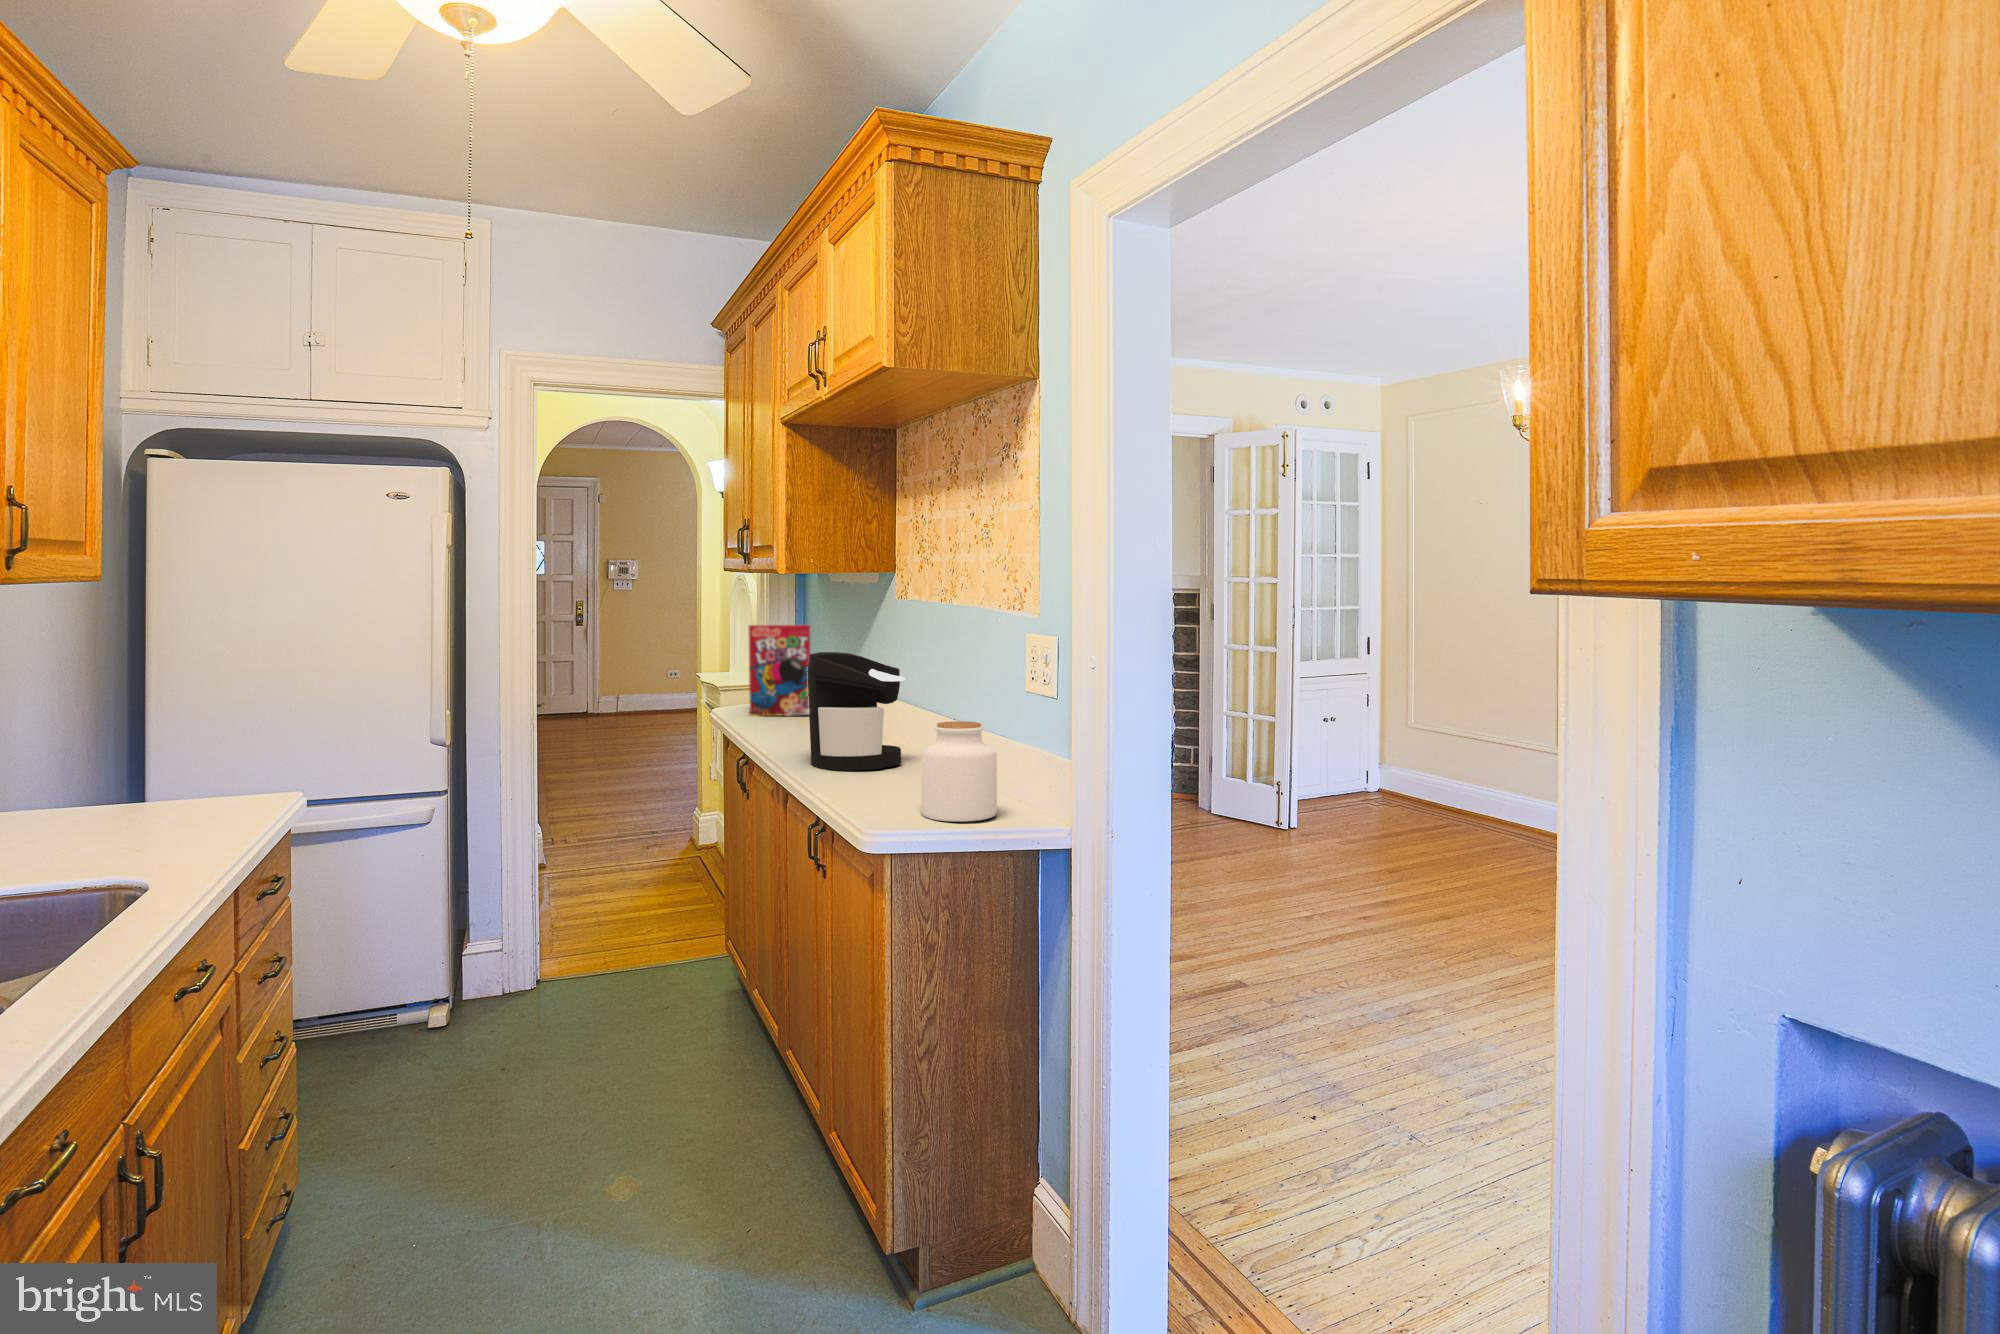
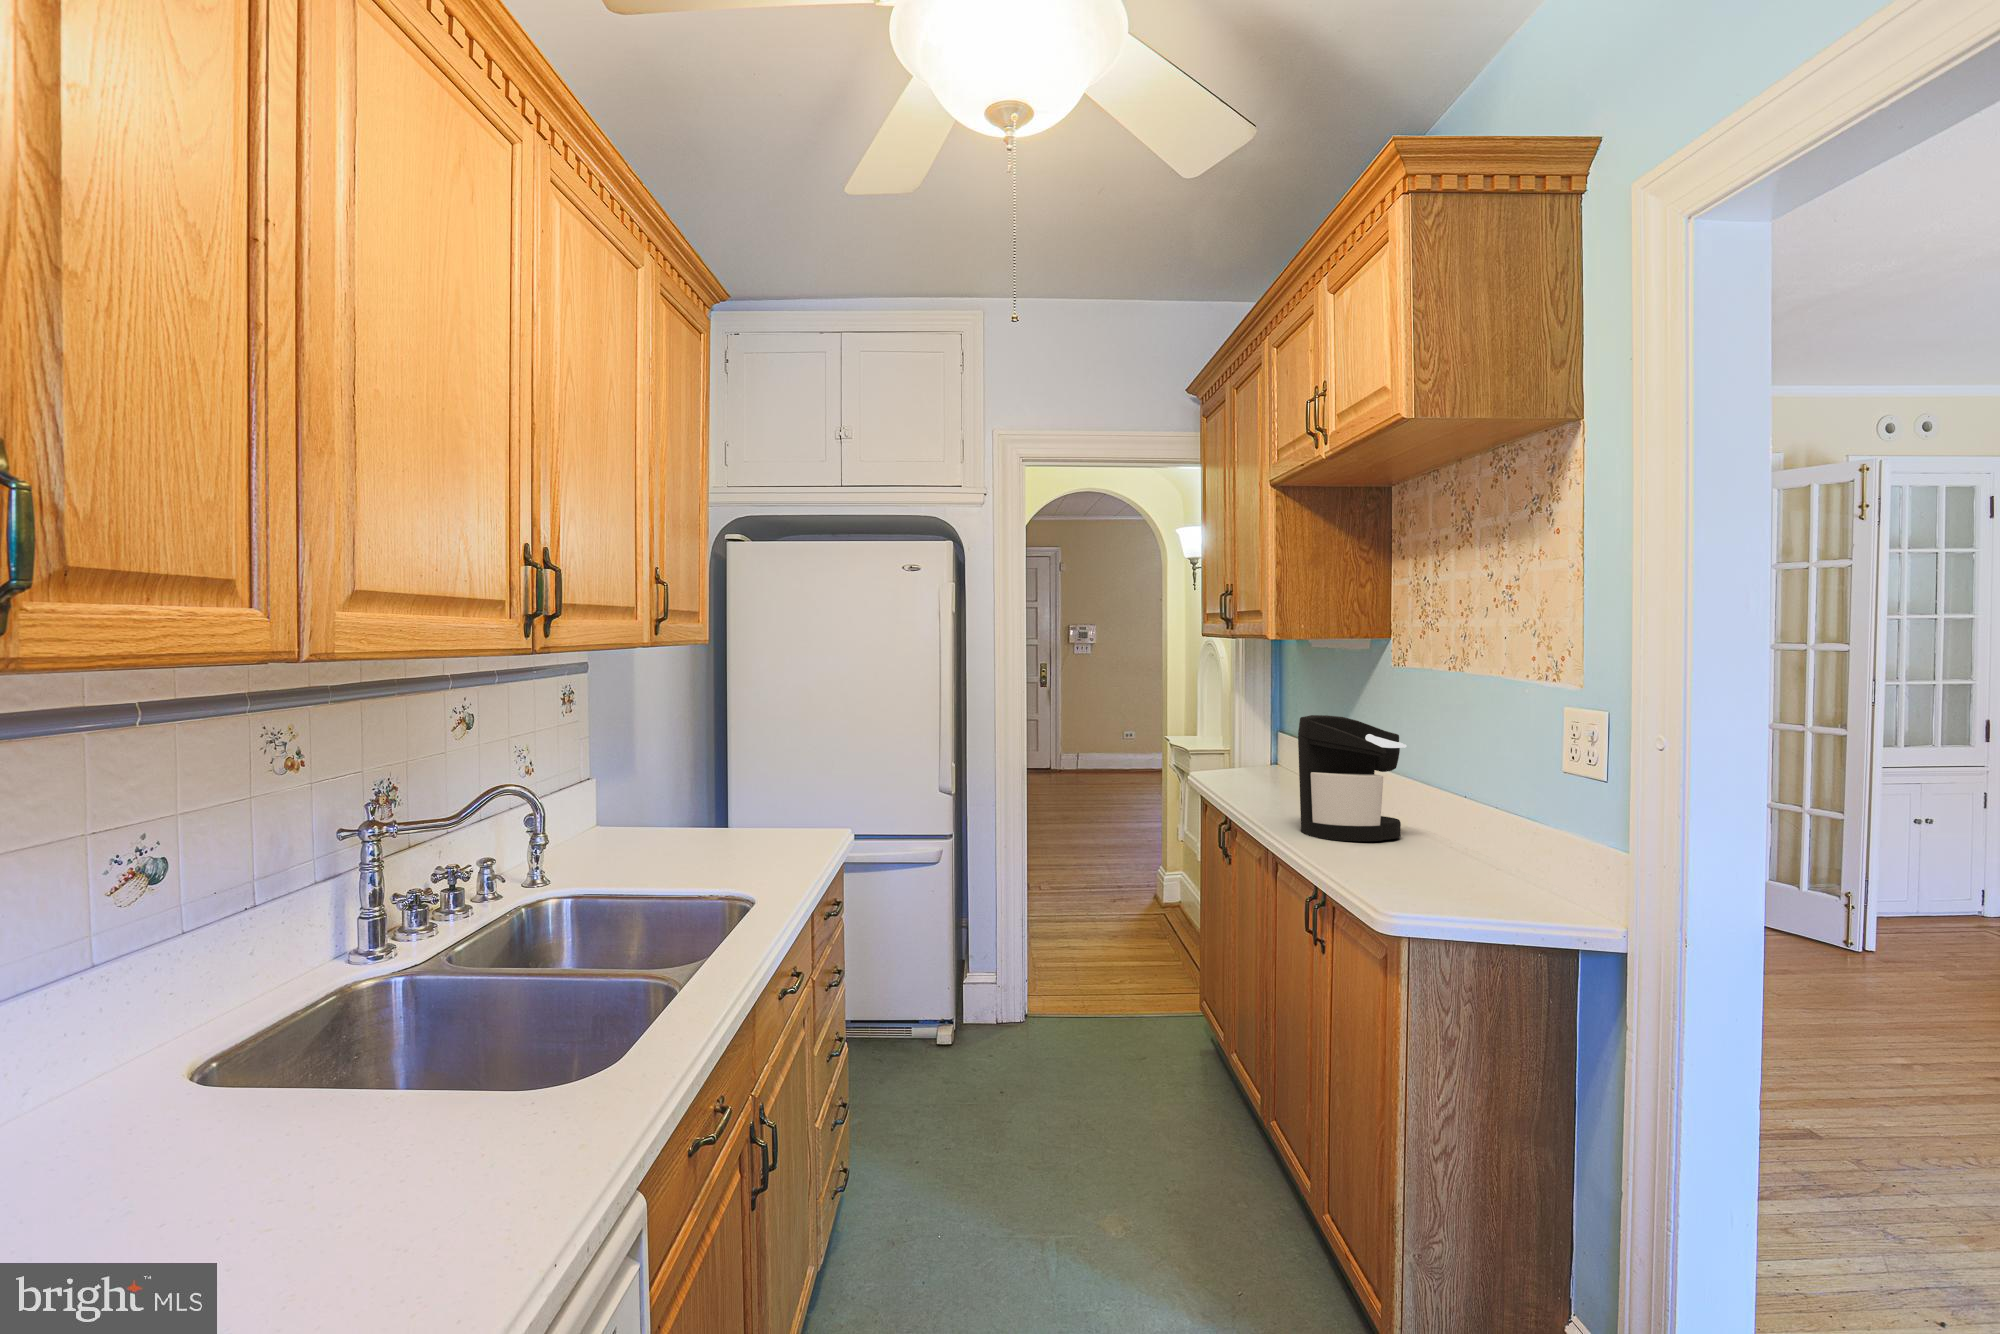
cereal box: present [749,625,810,716] -> none [1223,689,1286,780]
jar: present [921,721,997,822] -> none [1444,794,1539,909]

